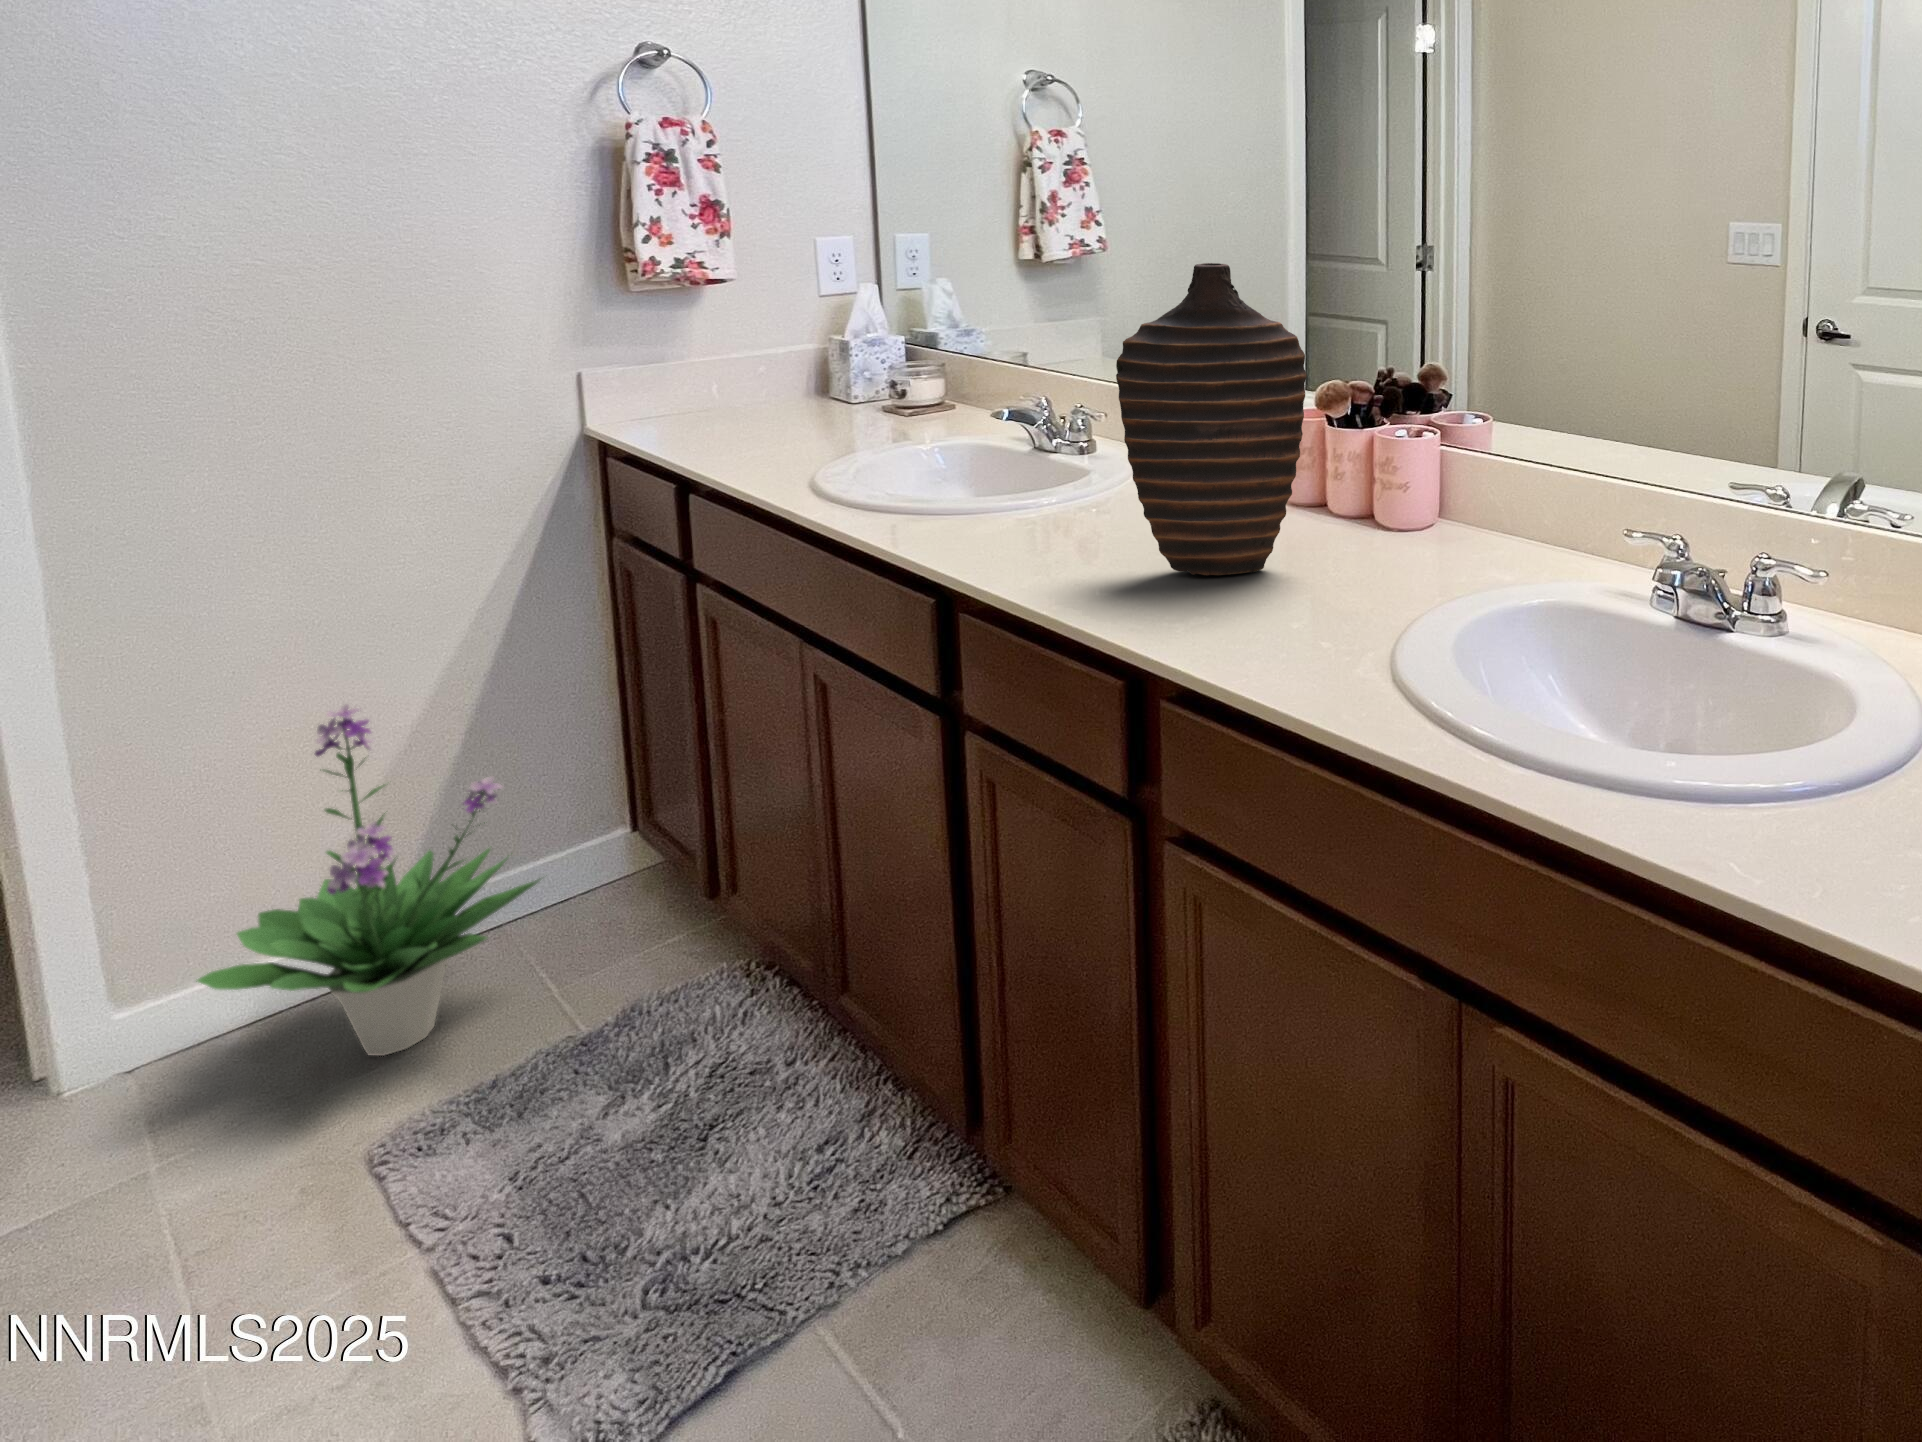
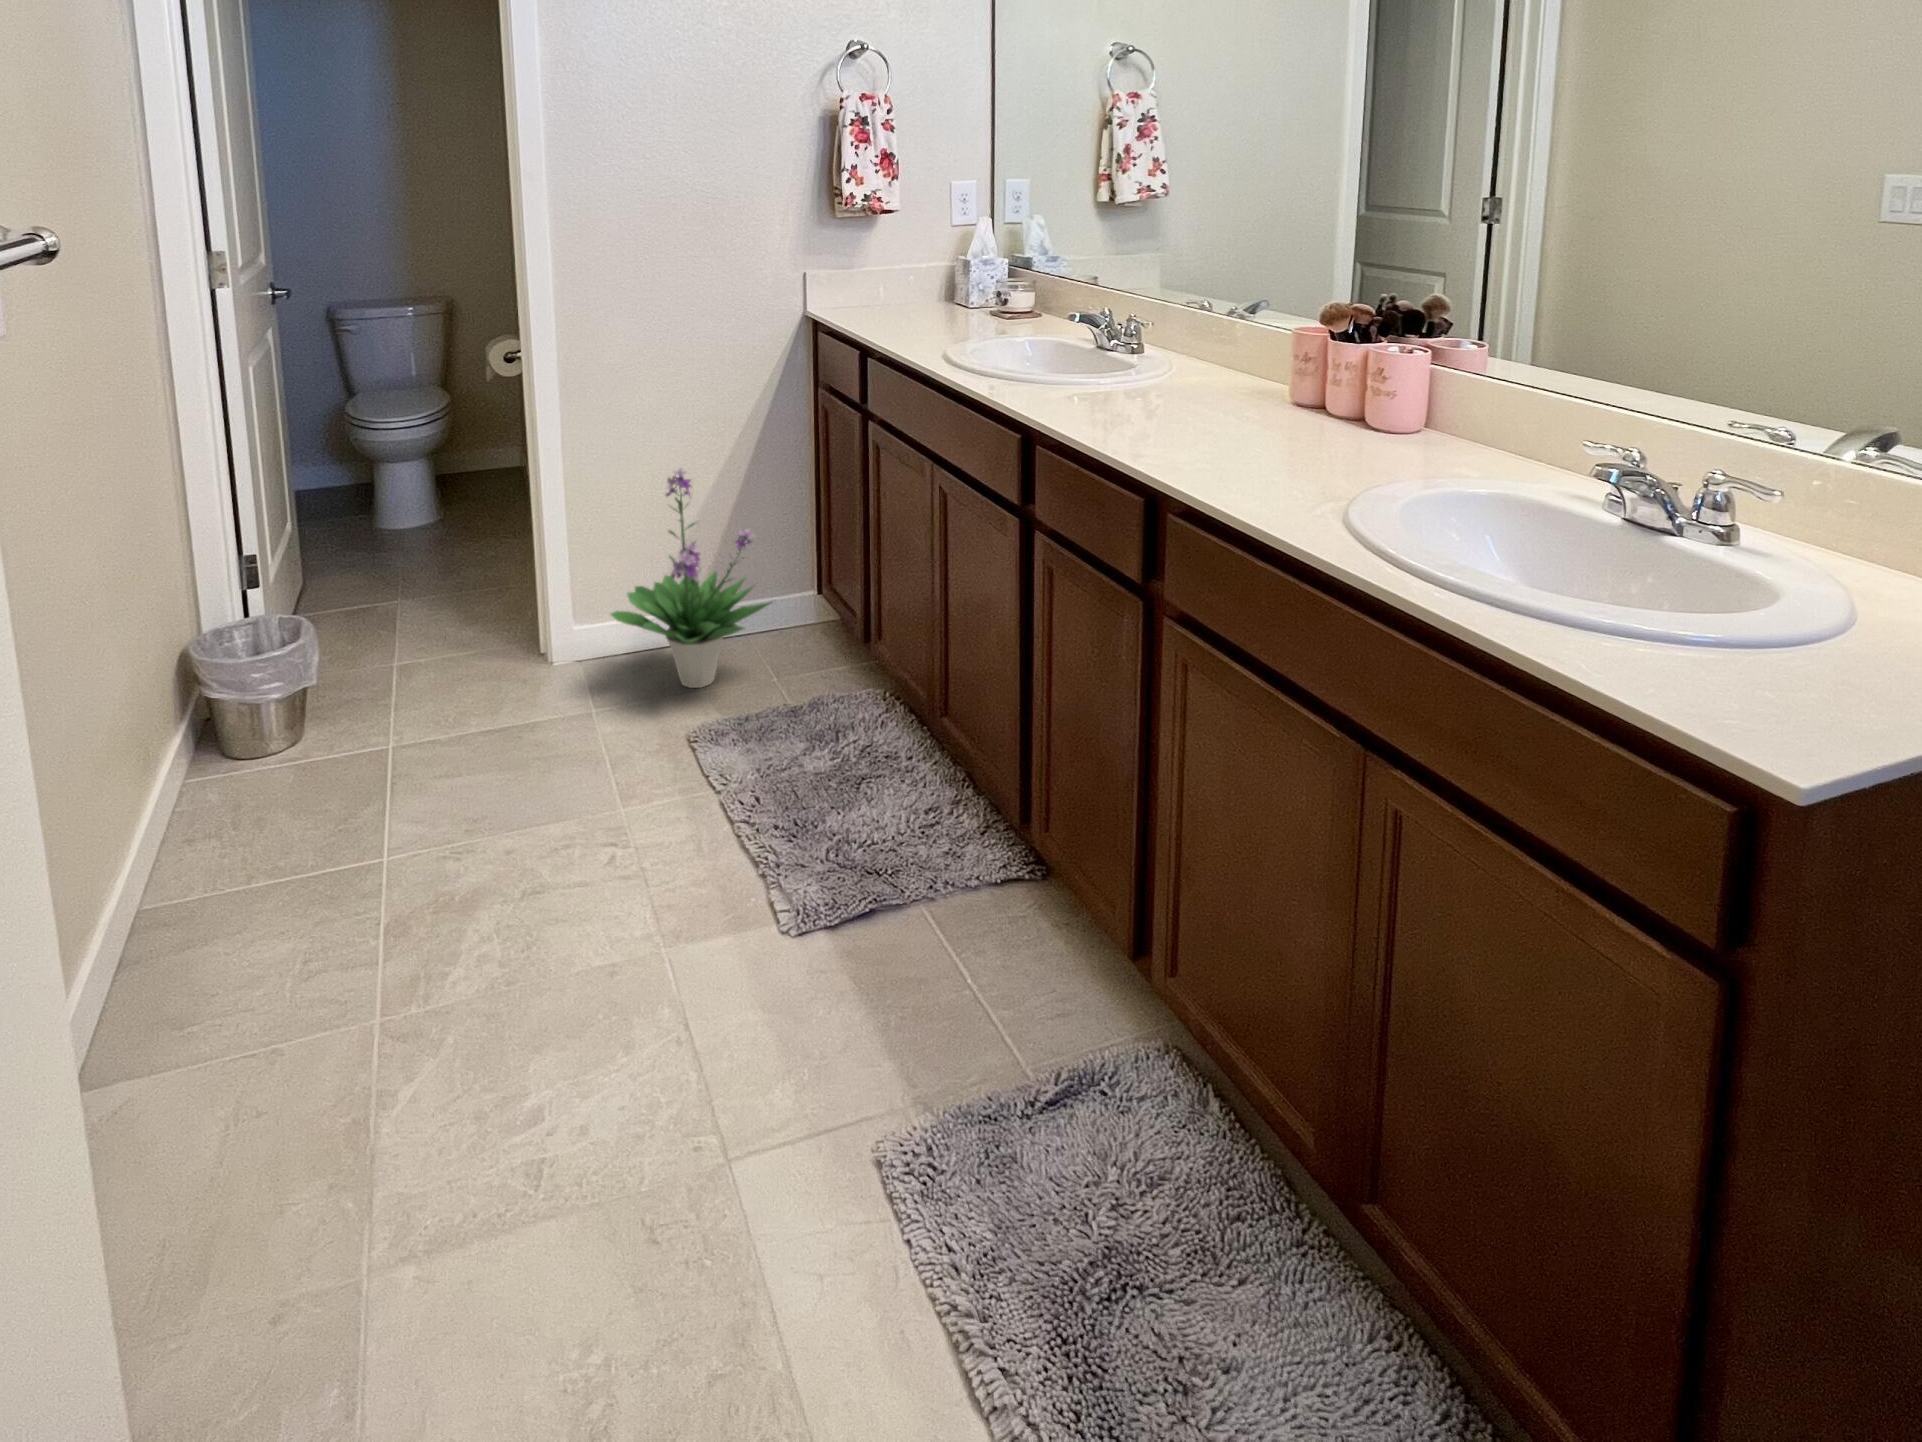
decorative vase: present [1116,263,1307,576] -> none [1157,198,1308,445]

